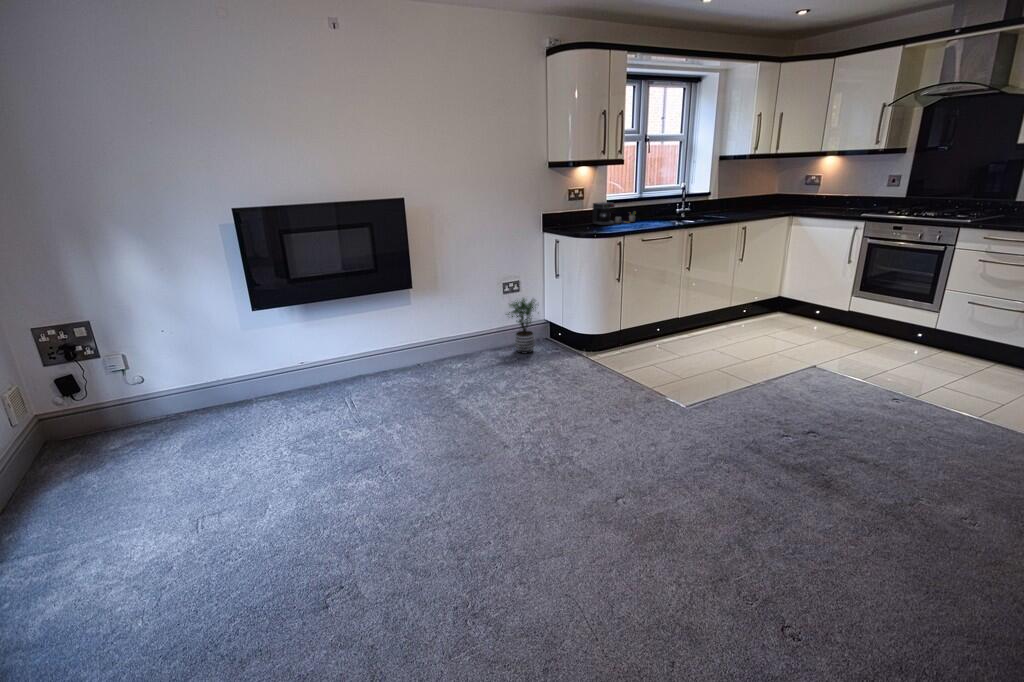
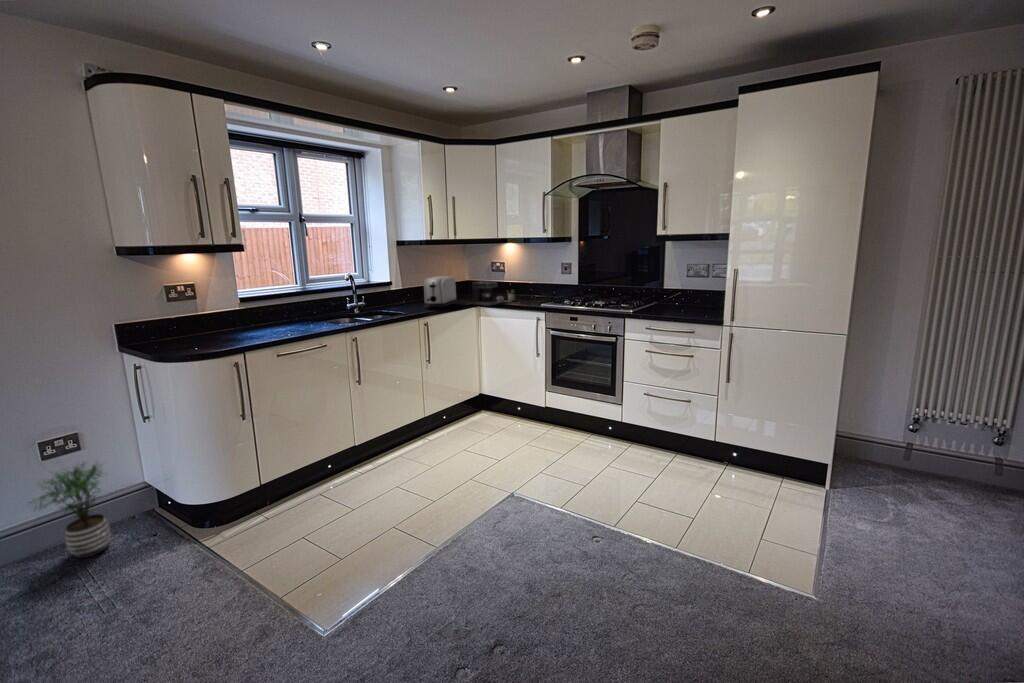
toaster: none [743,187,773,216] -> present [424,277,456,309]
coffee maker: present [593,202,636,225] -> present [472,281,515,306]

